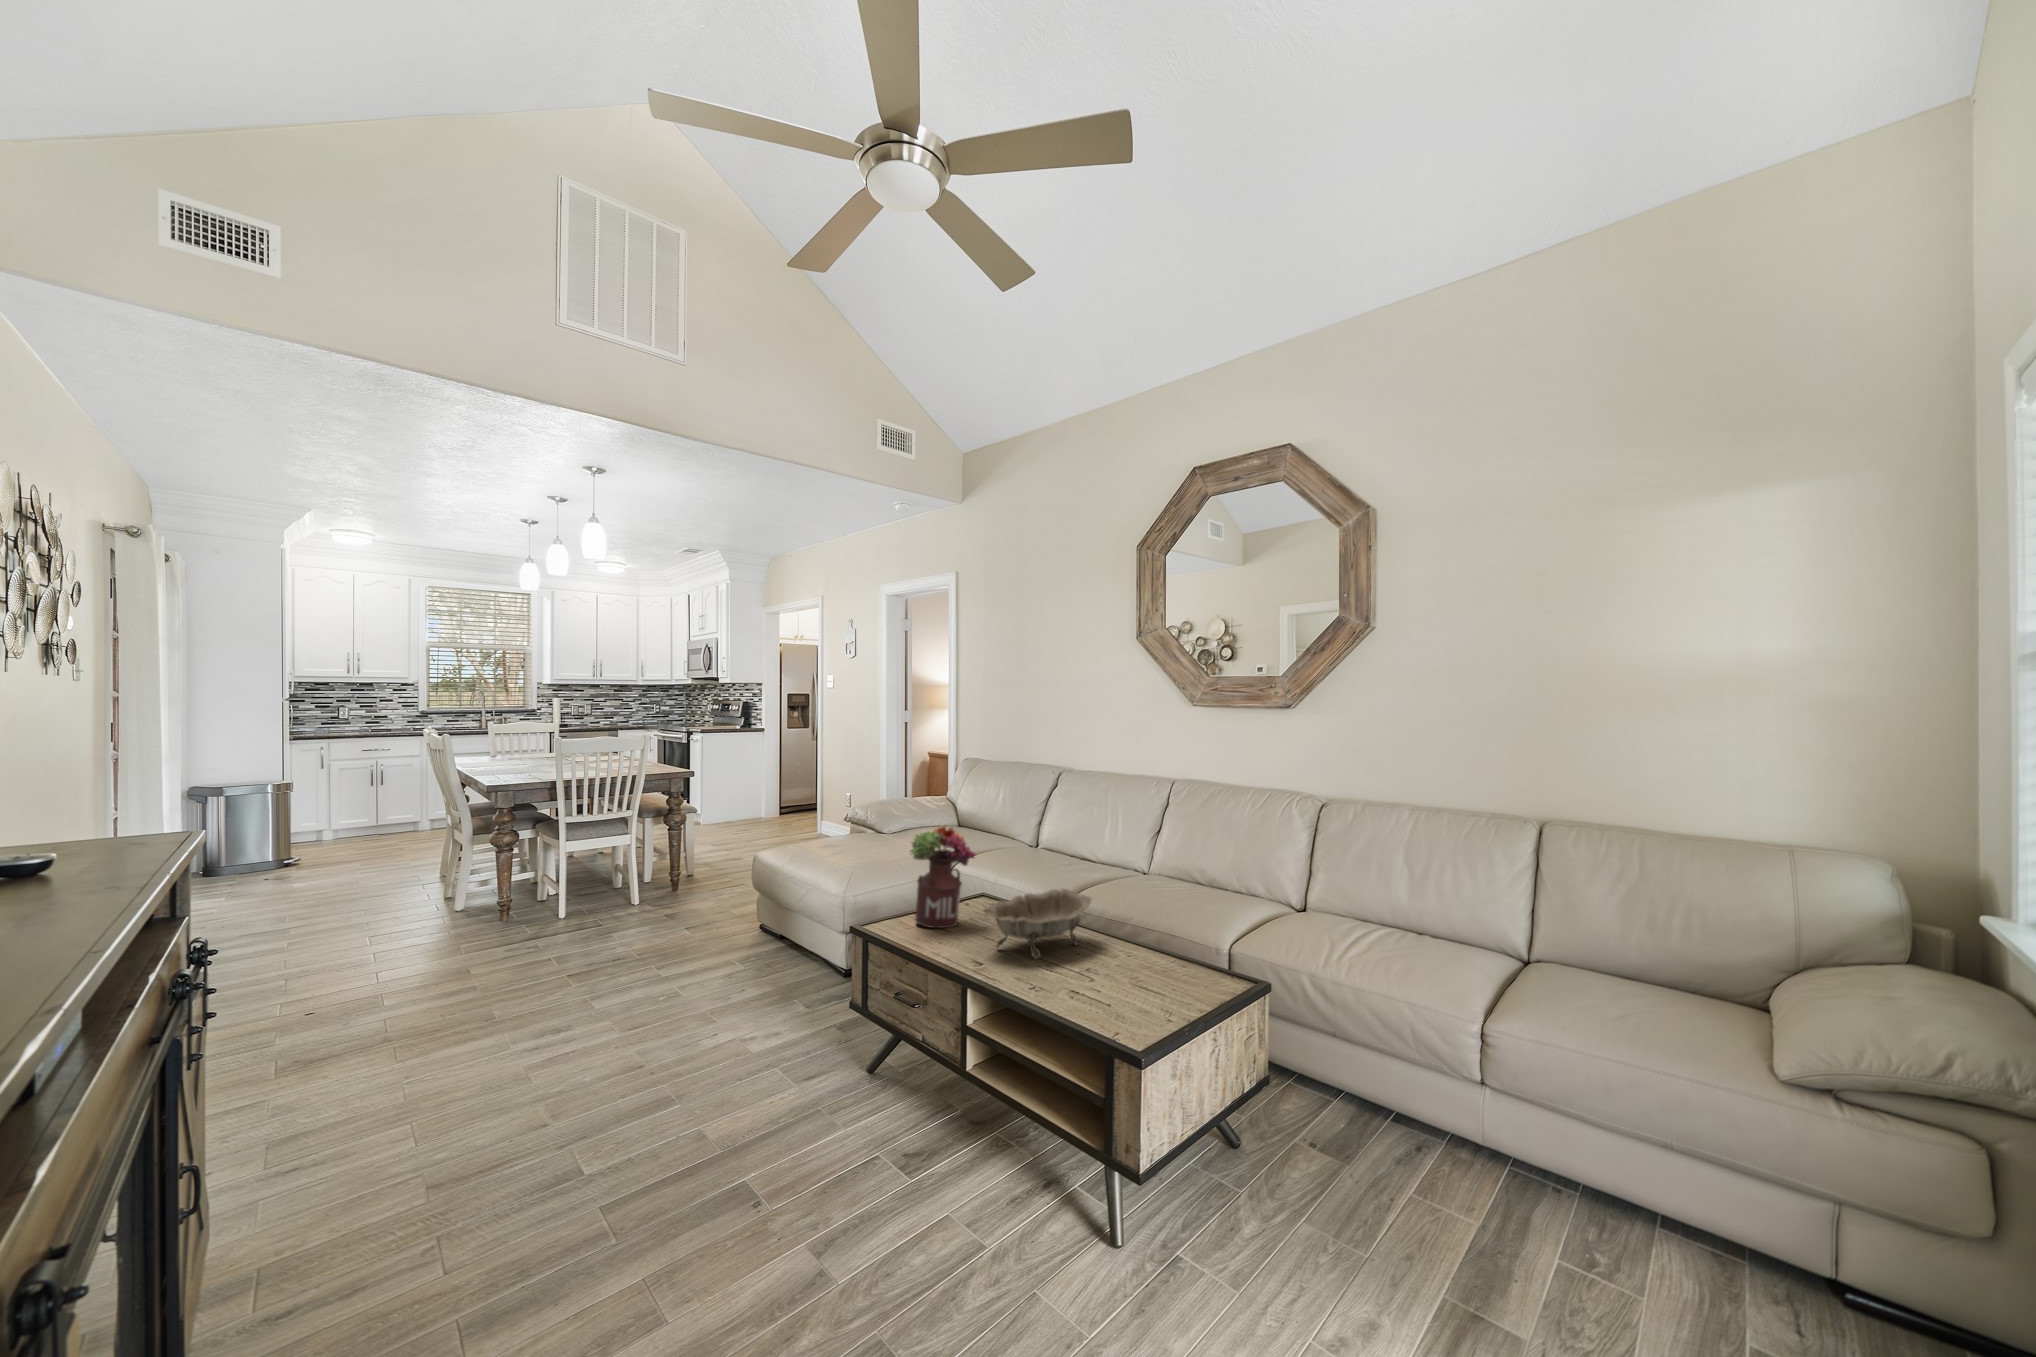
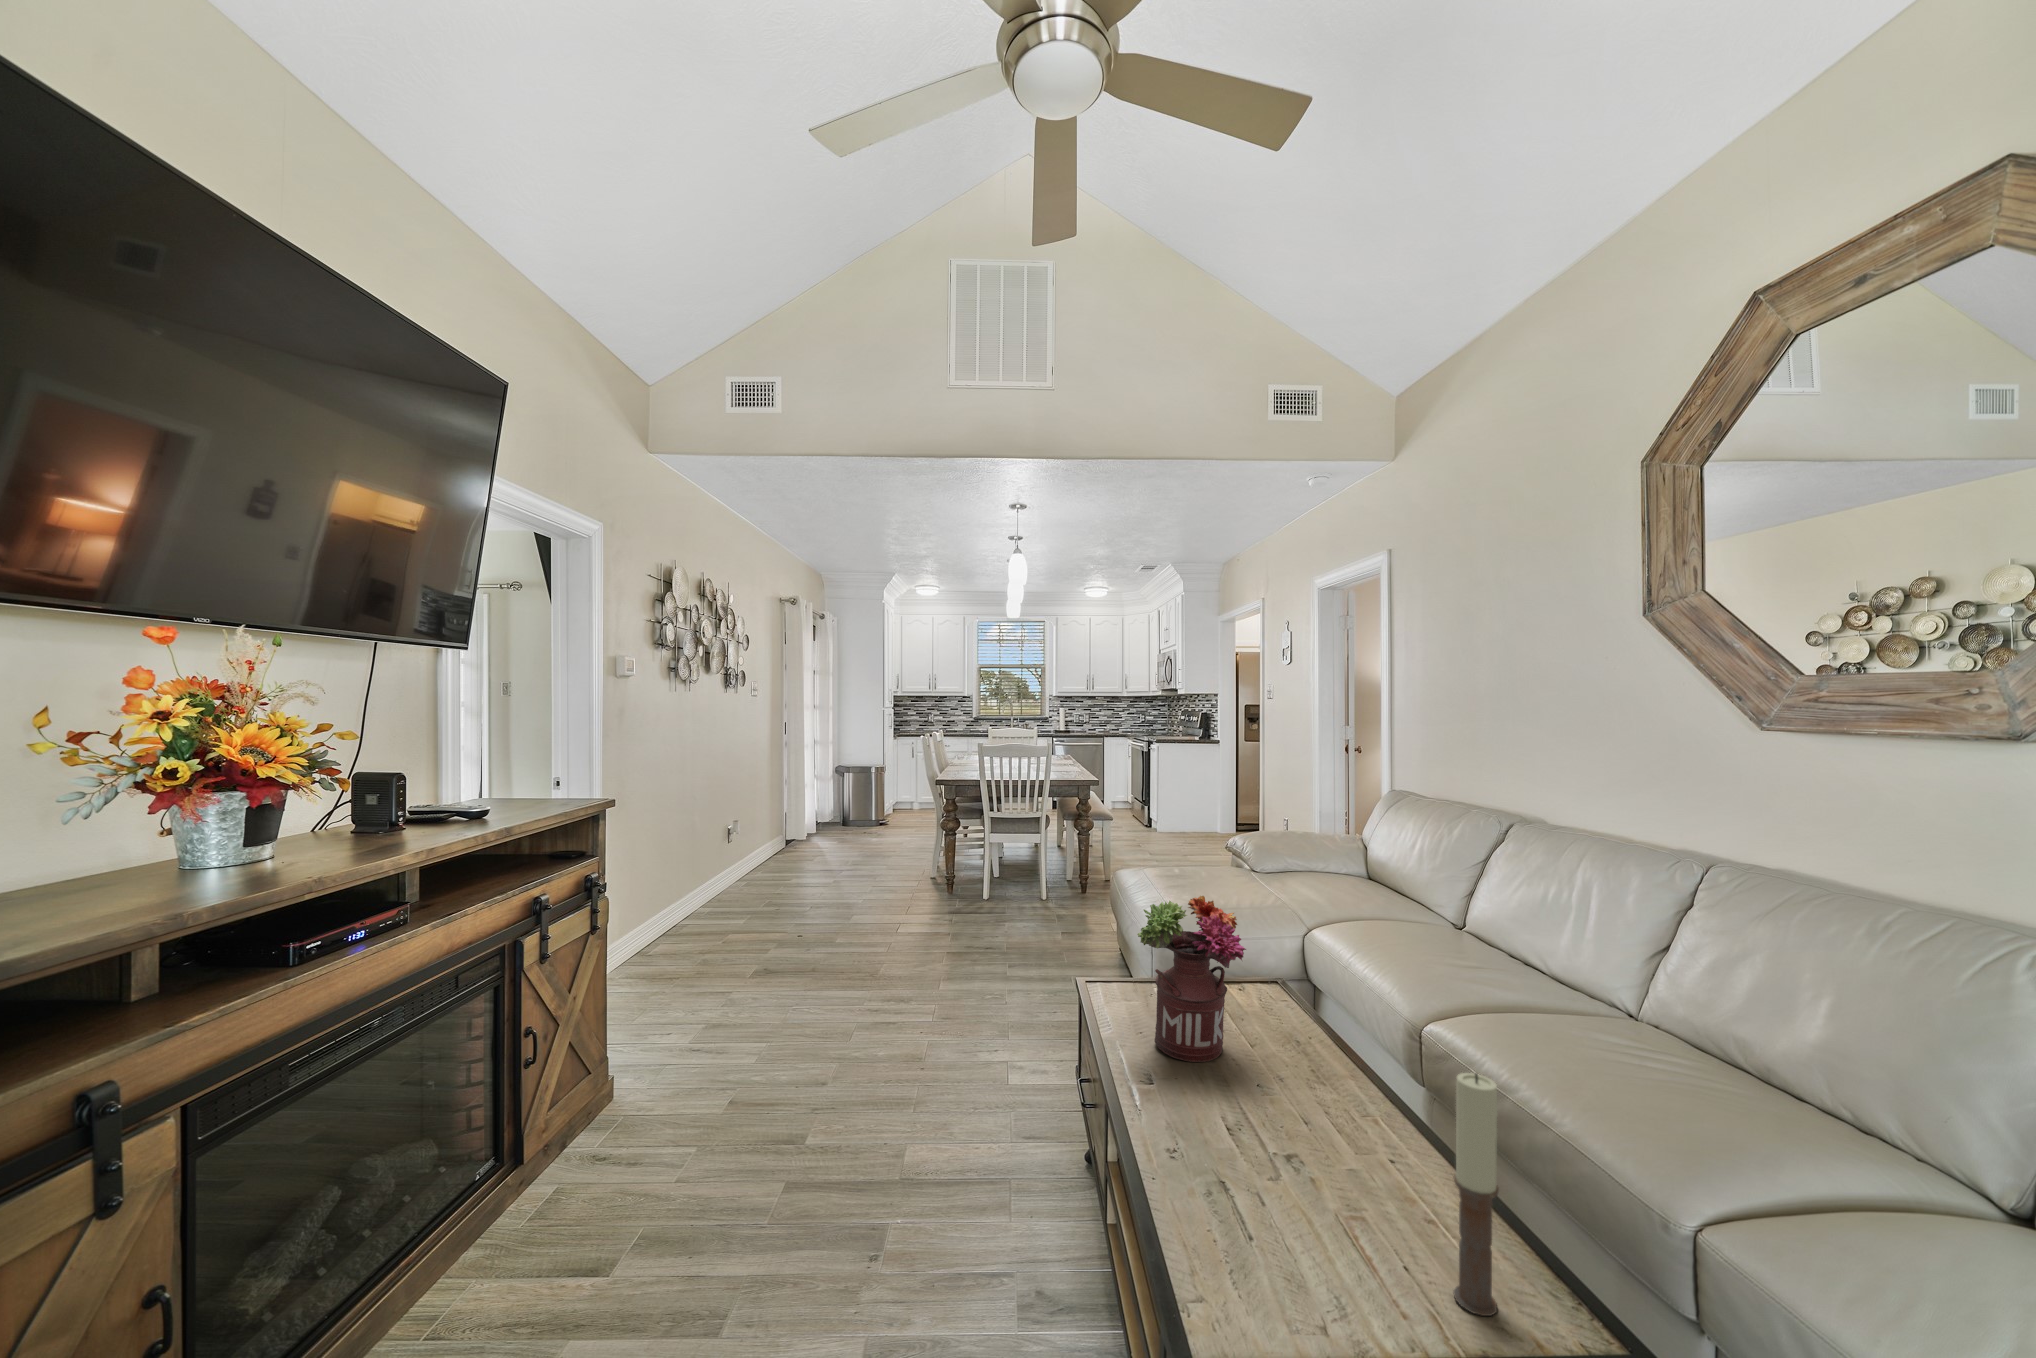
candle: none [1125,864,1143,965] -> present [1454,1073,1499,1316]
decorative bowl: present [984,889,1092,959] -> none [1186,1047,1420,1199]

